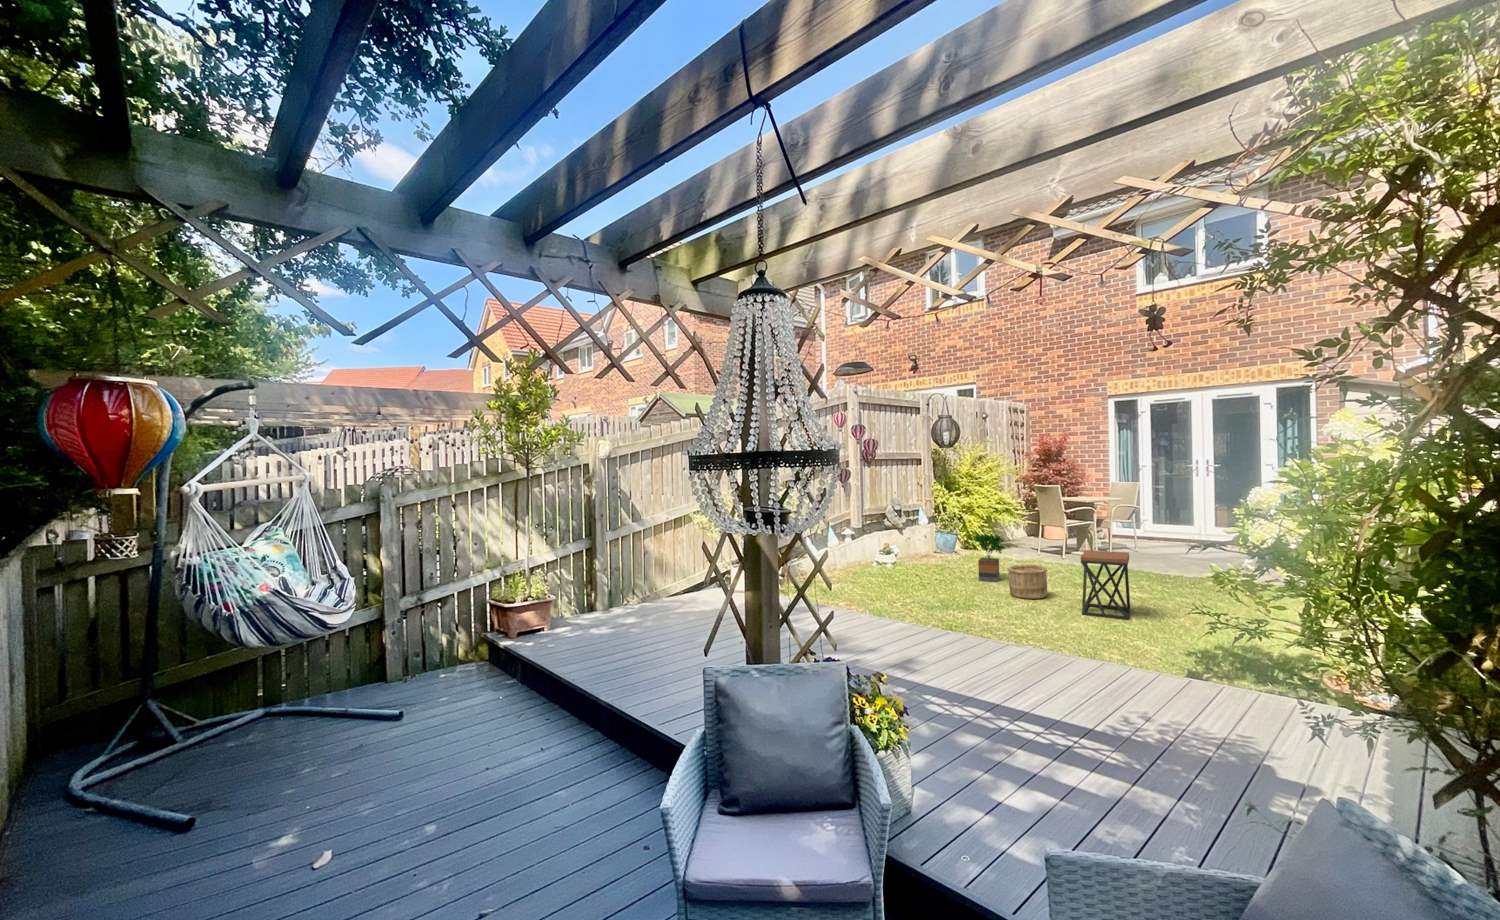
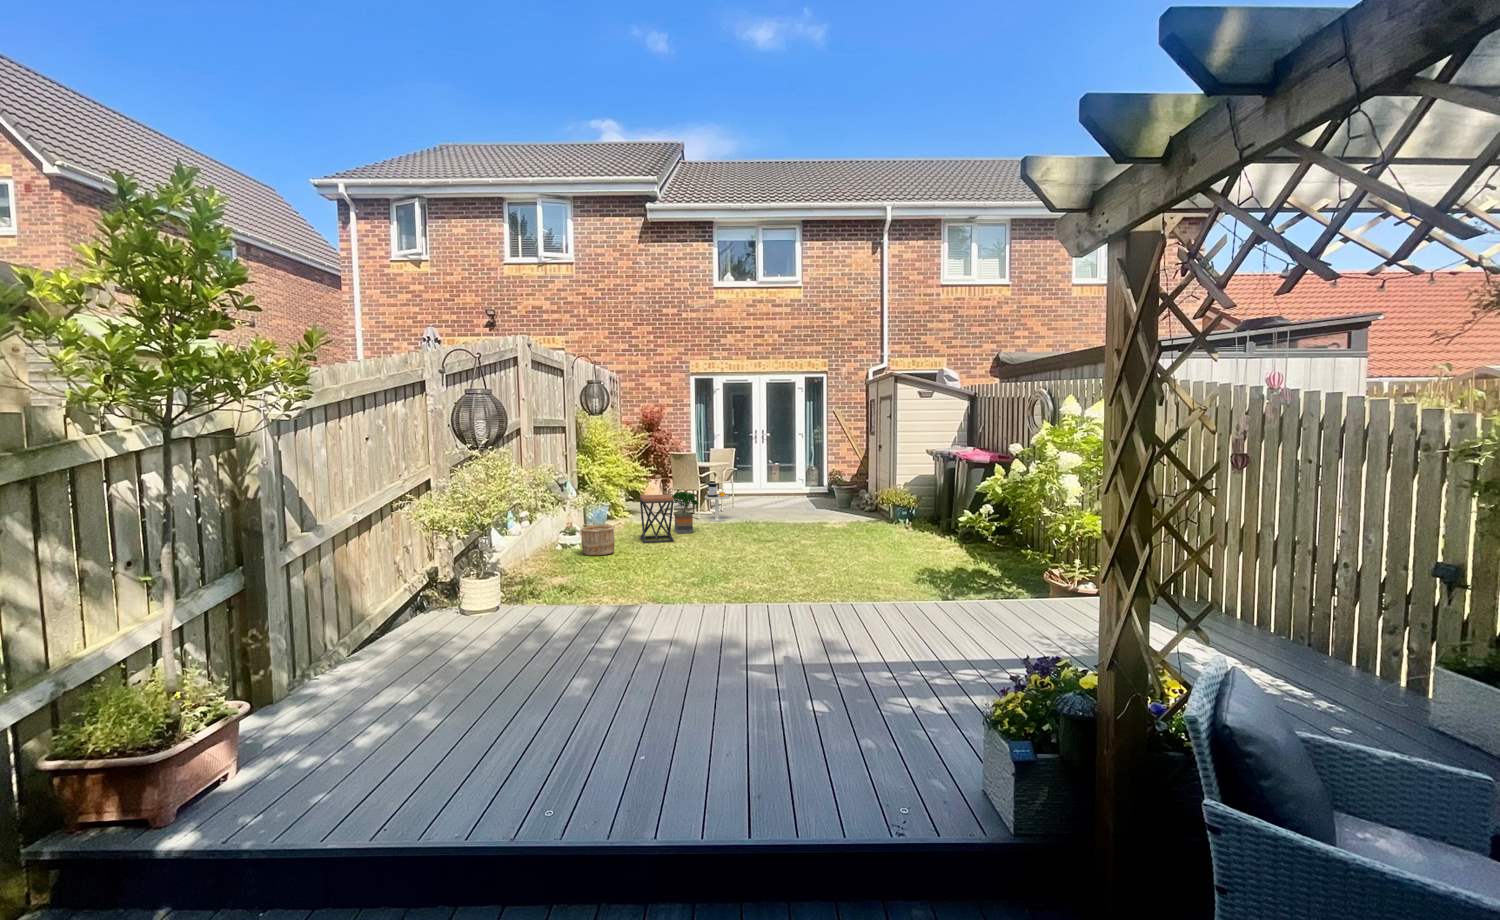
side table: none [1047,525,1079,571] -> present [705,483,729,521]
stool: present [1081,550,1130,620] -> present [640,494,674,543]
wooden bucket: present [1007,565,1047,599] -> present [580,525,615,555]

